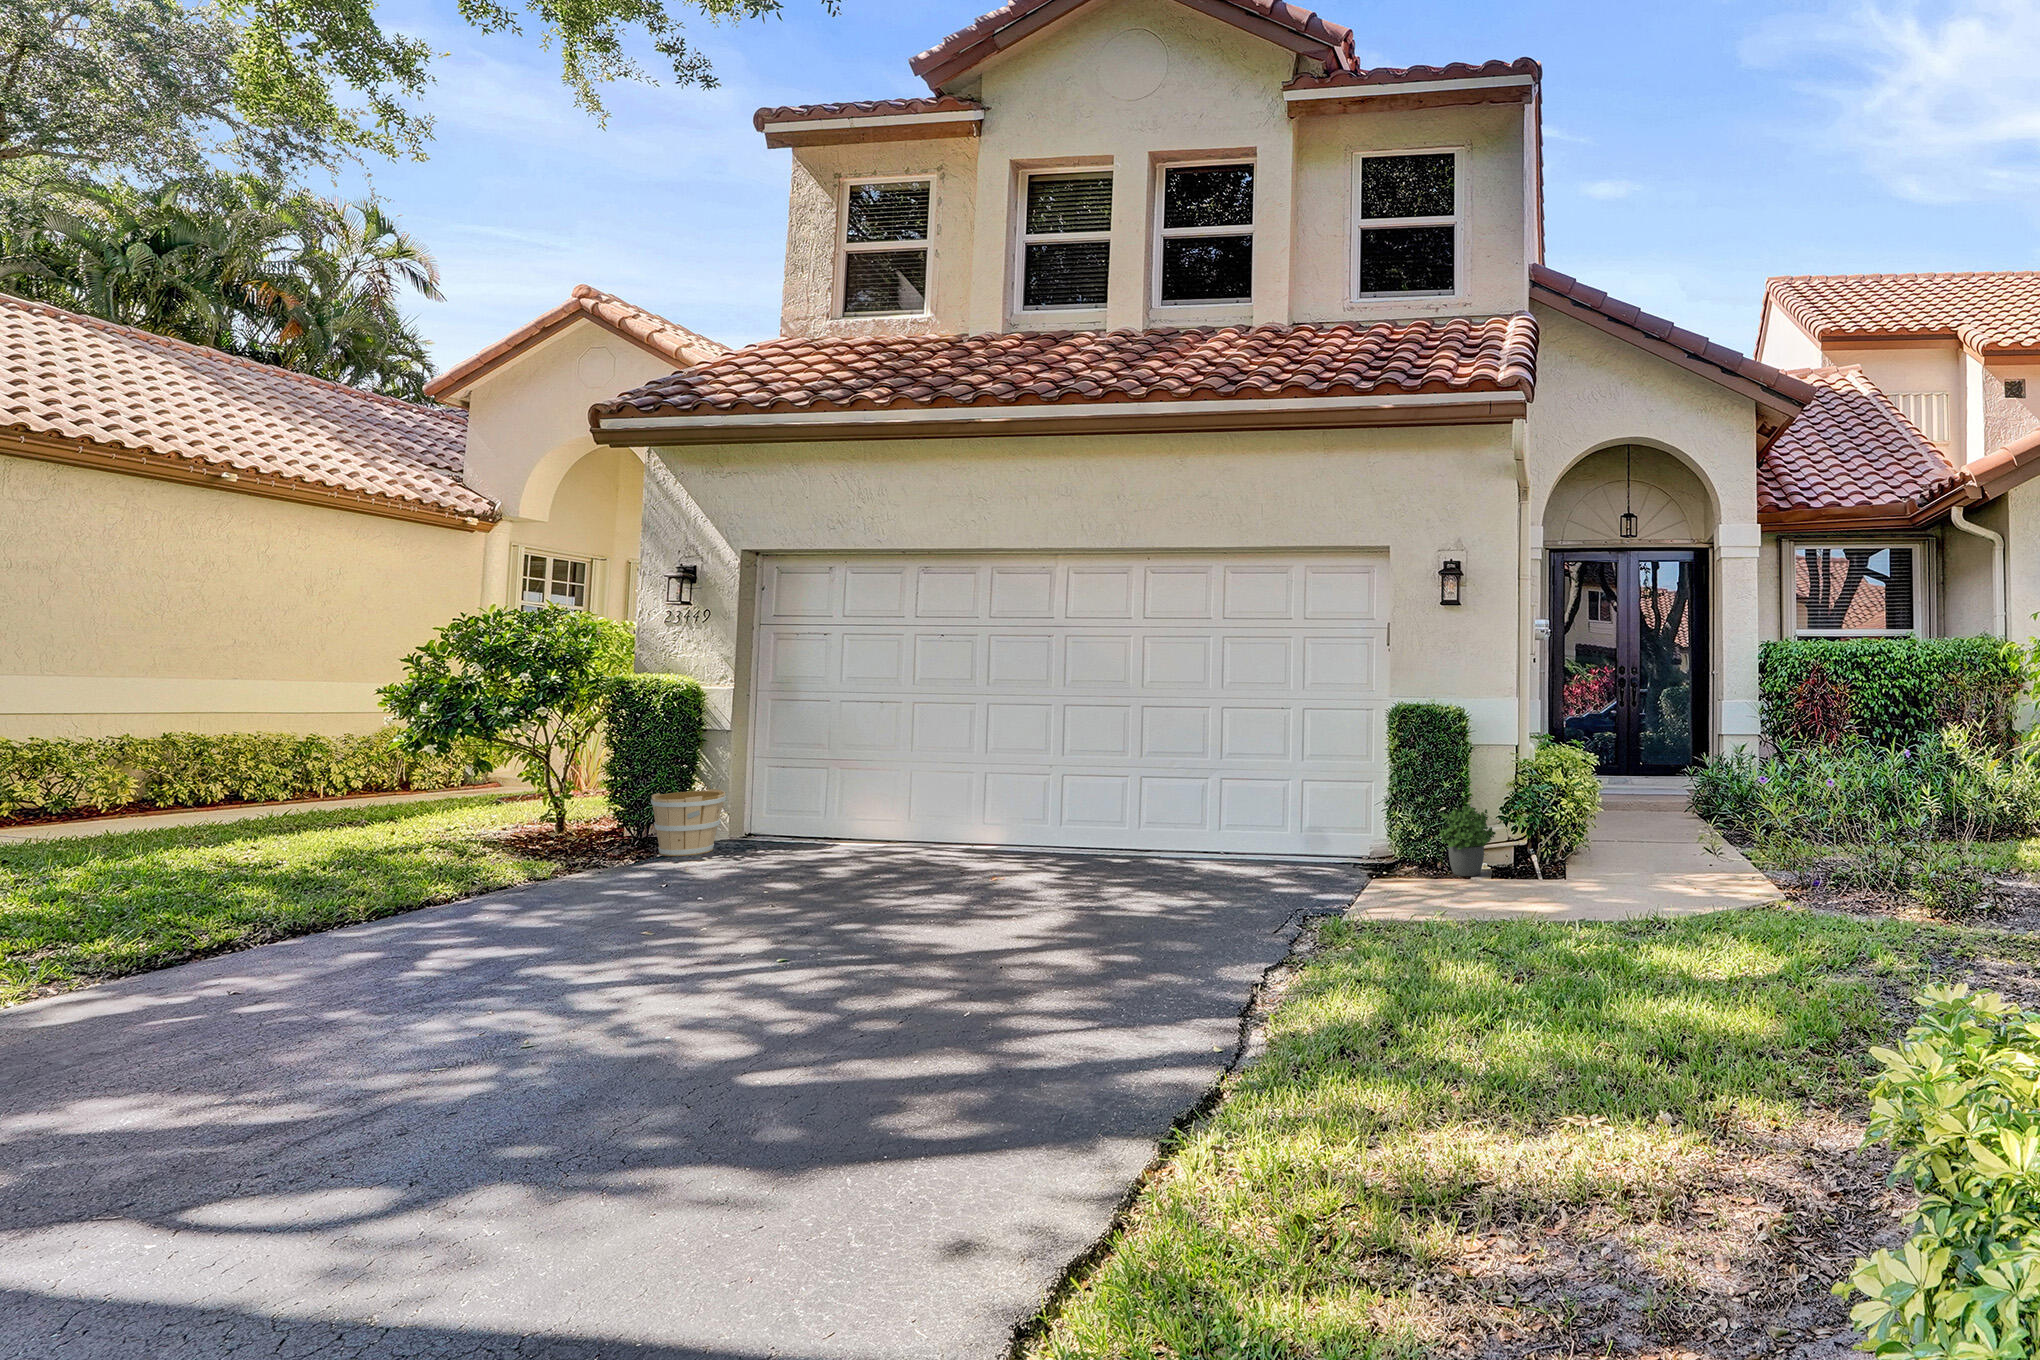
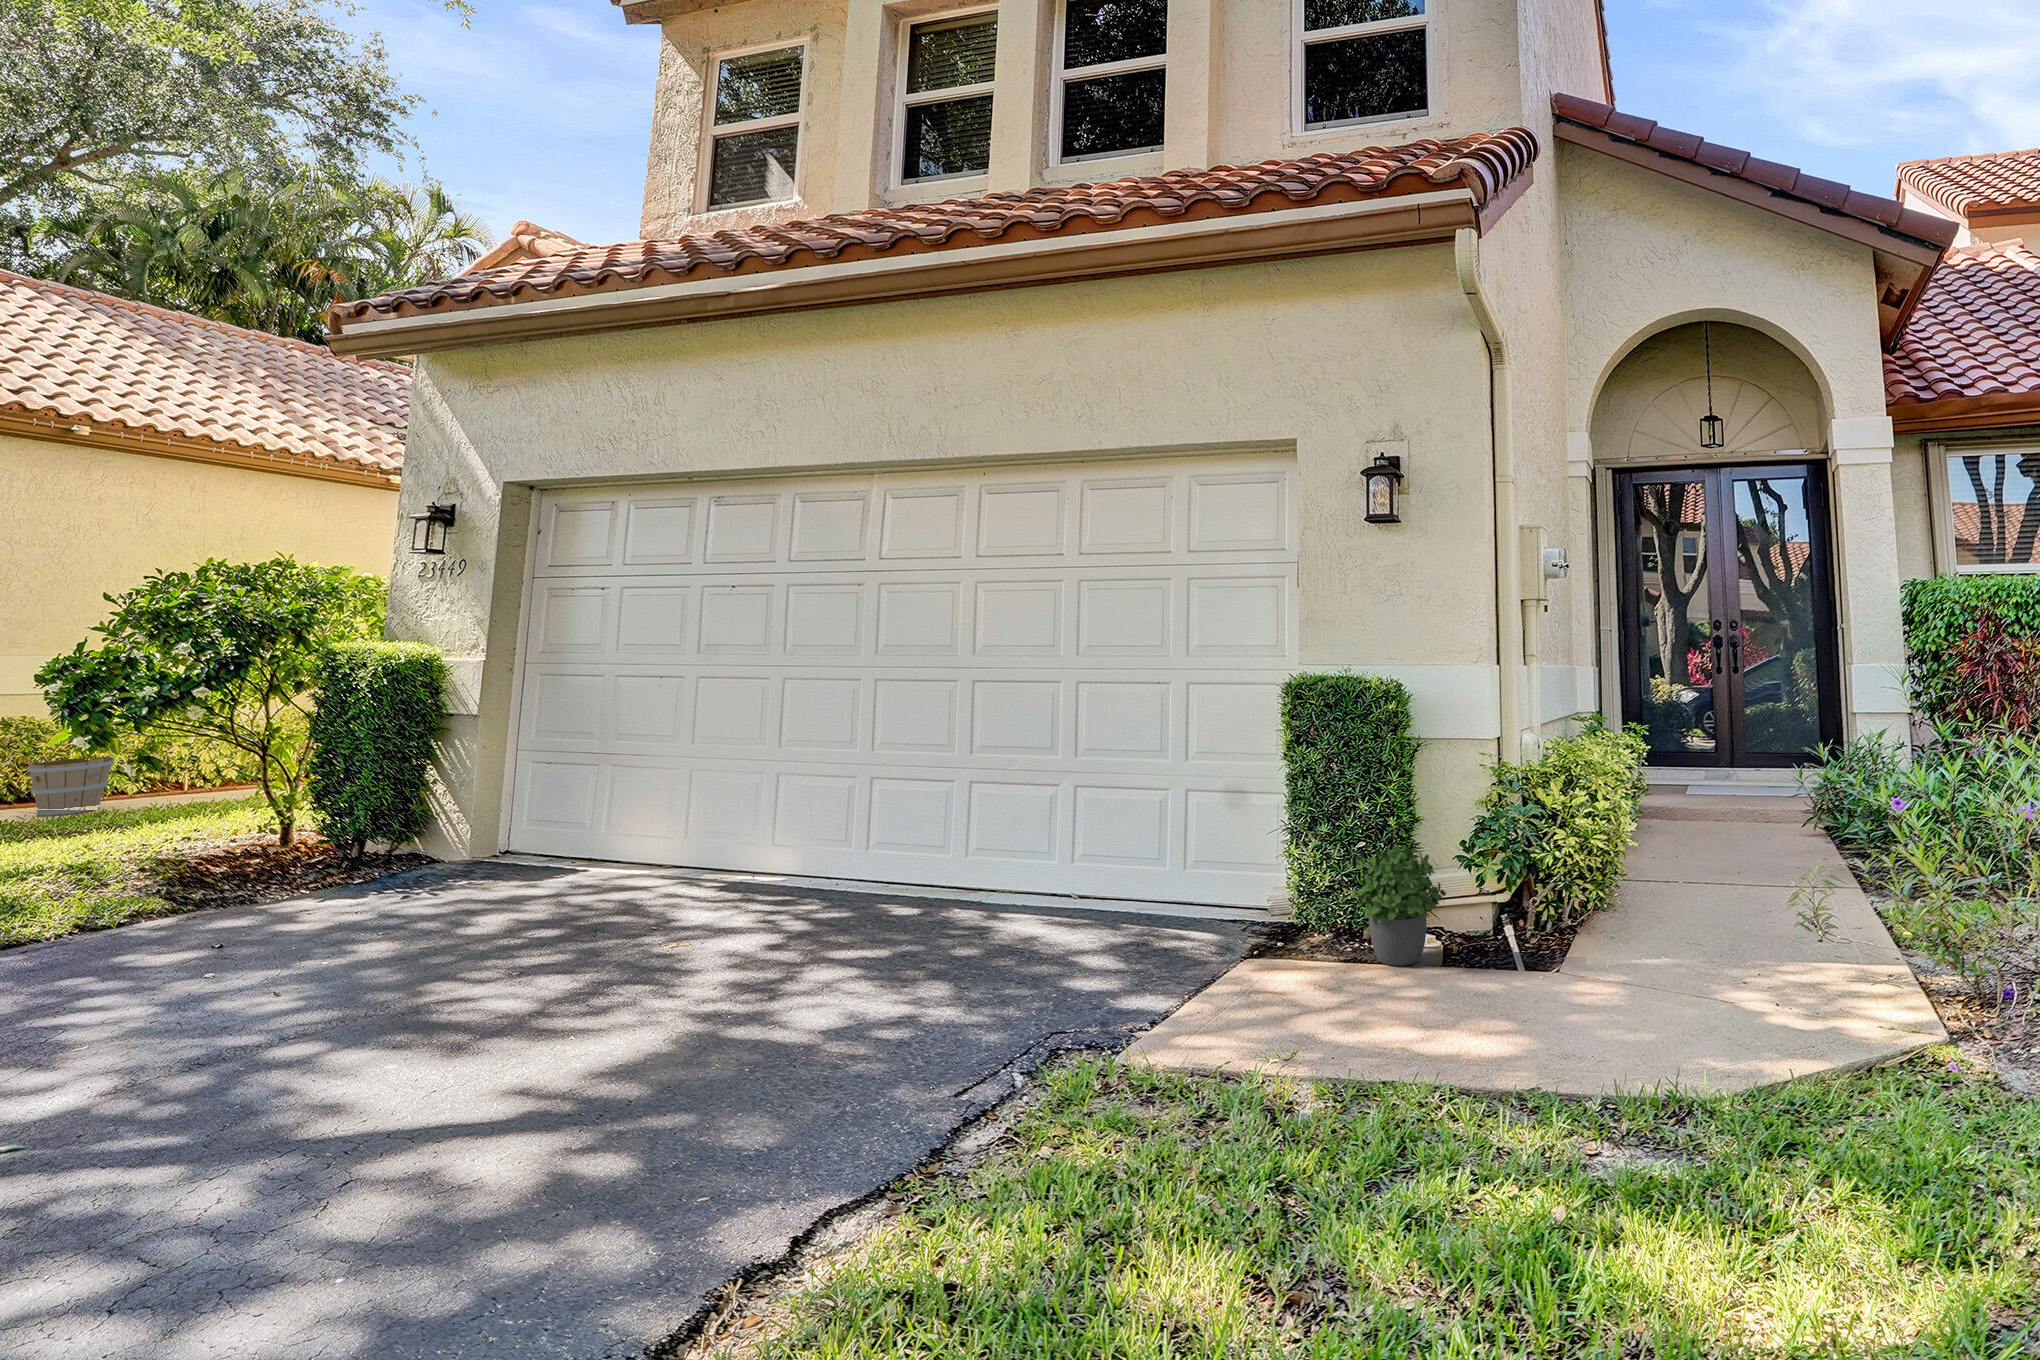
wooden bucket: present [651,789,726,856] -> present [28,756,114,817]

